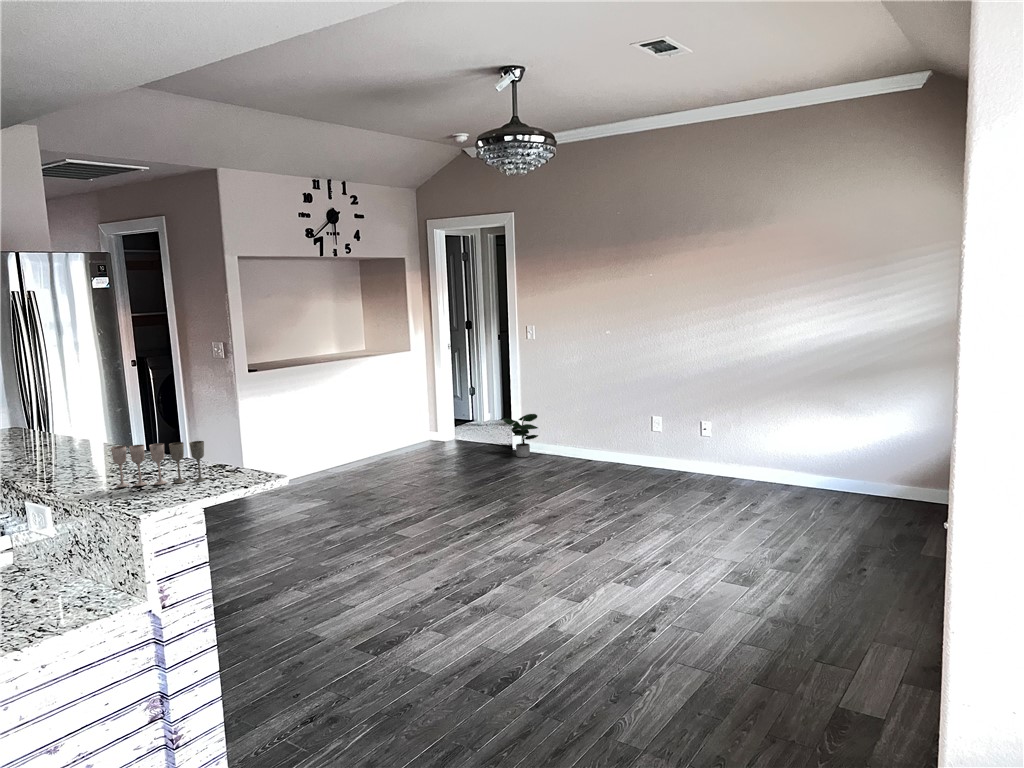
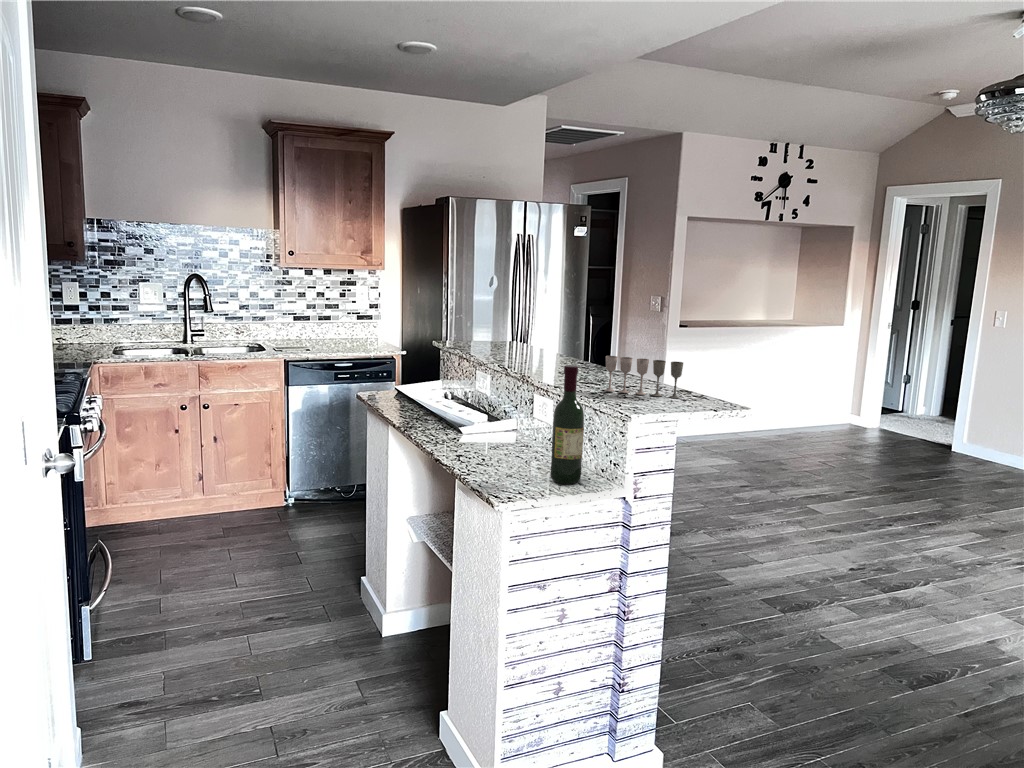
potted plant: present [503,414,538,457] -> none [944,414,989,461]
wine bottle: none [41,472,91,615] -> present [551,365,584,484]

